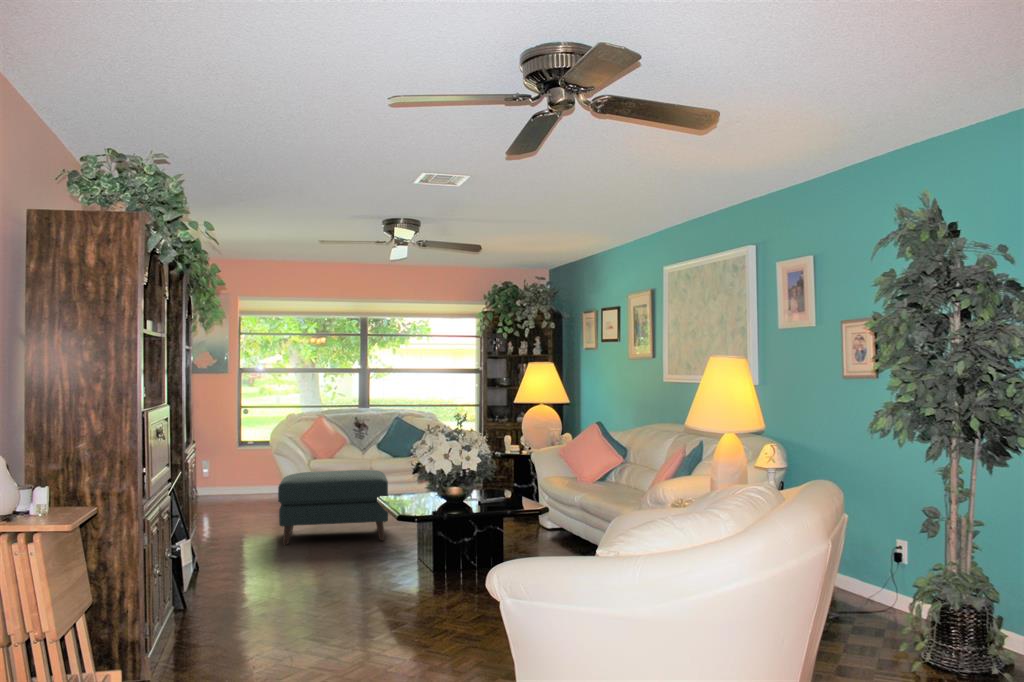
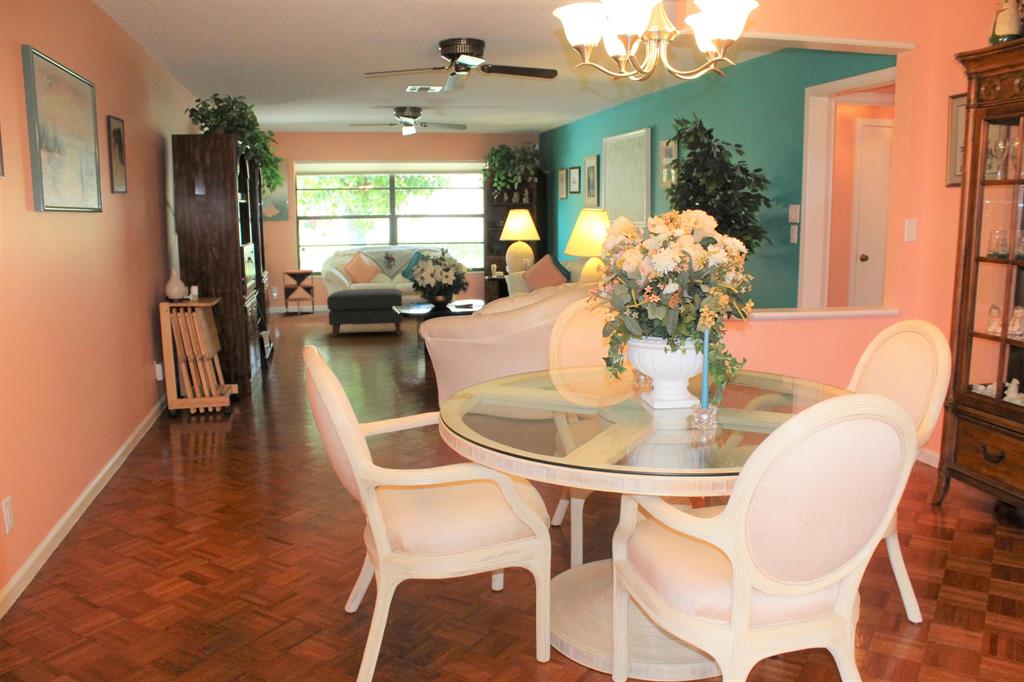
side table: none [214,439,255,501] -> present [283,270,314,314]

